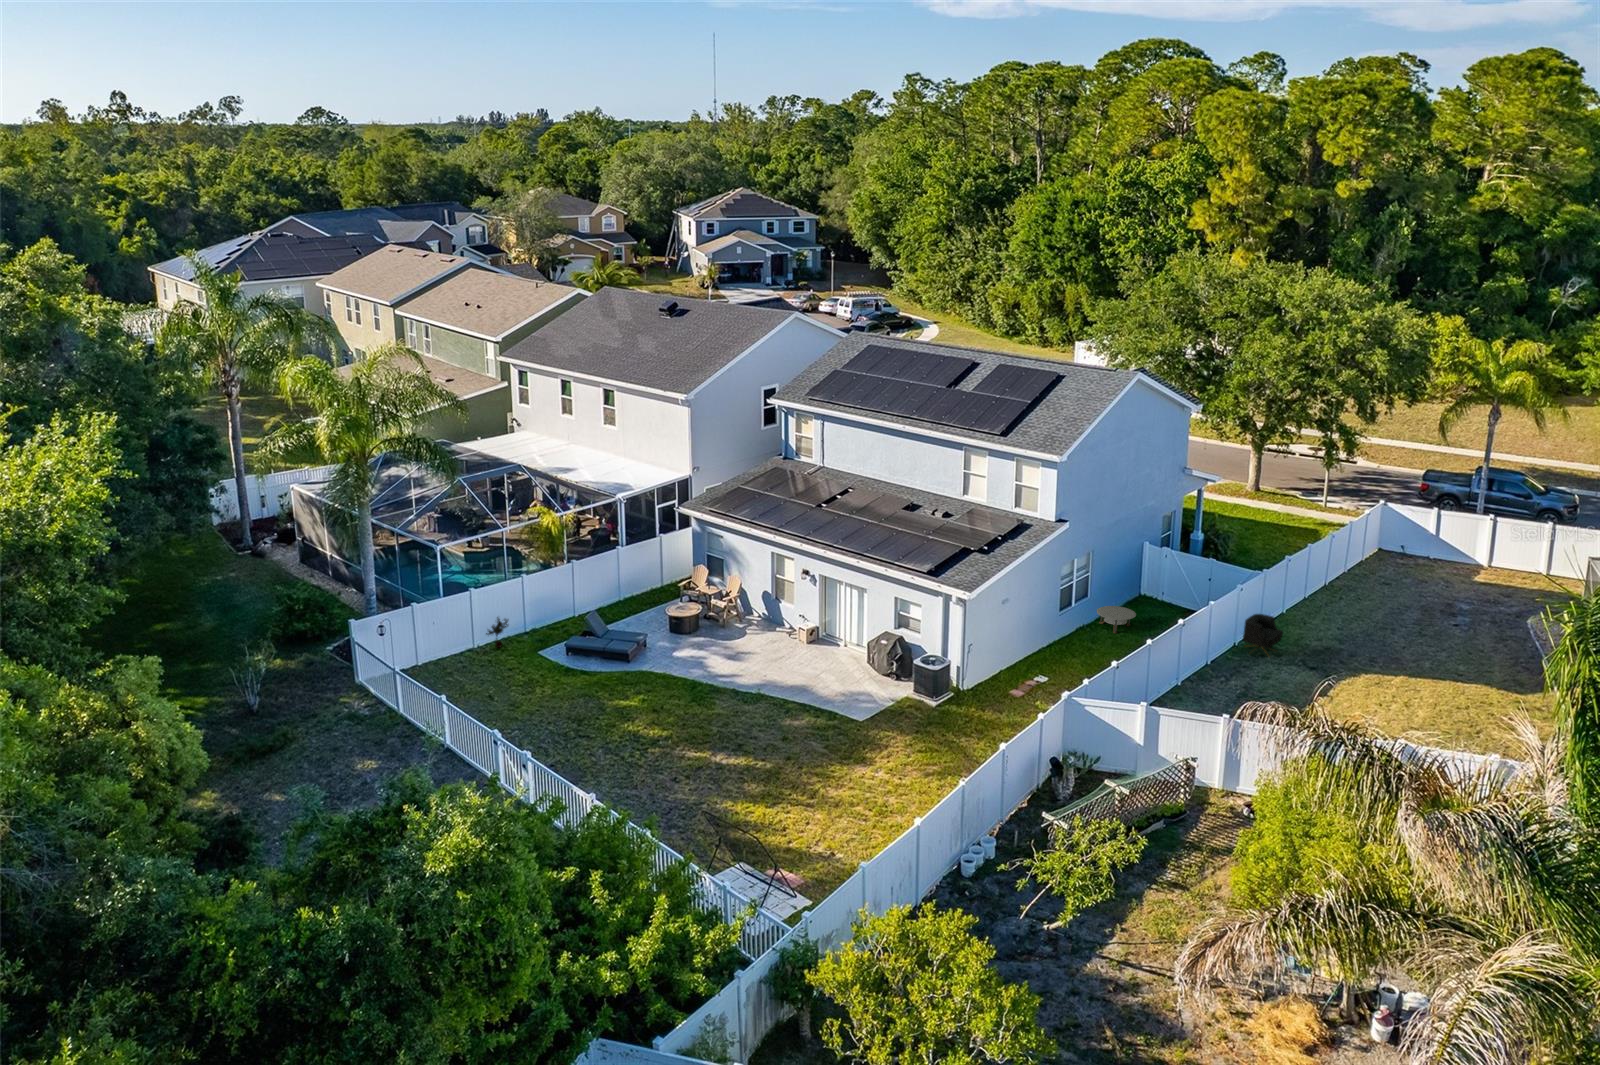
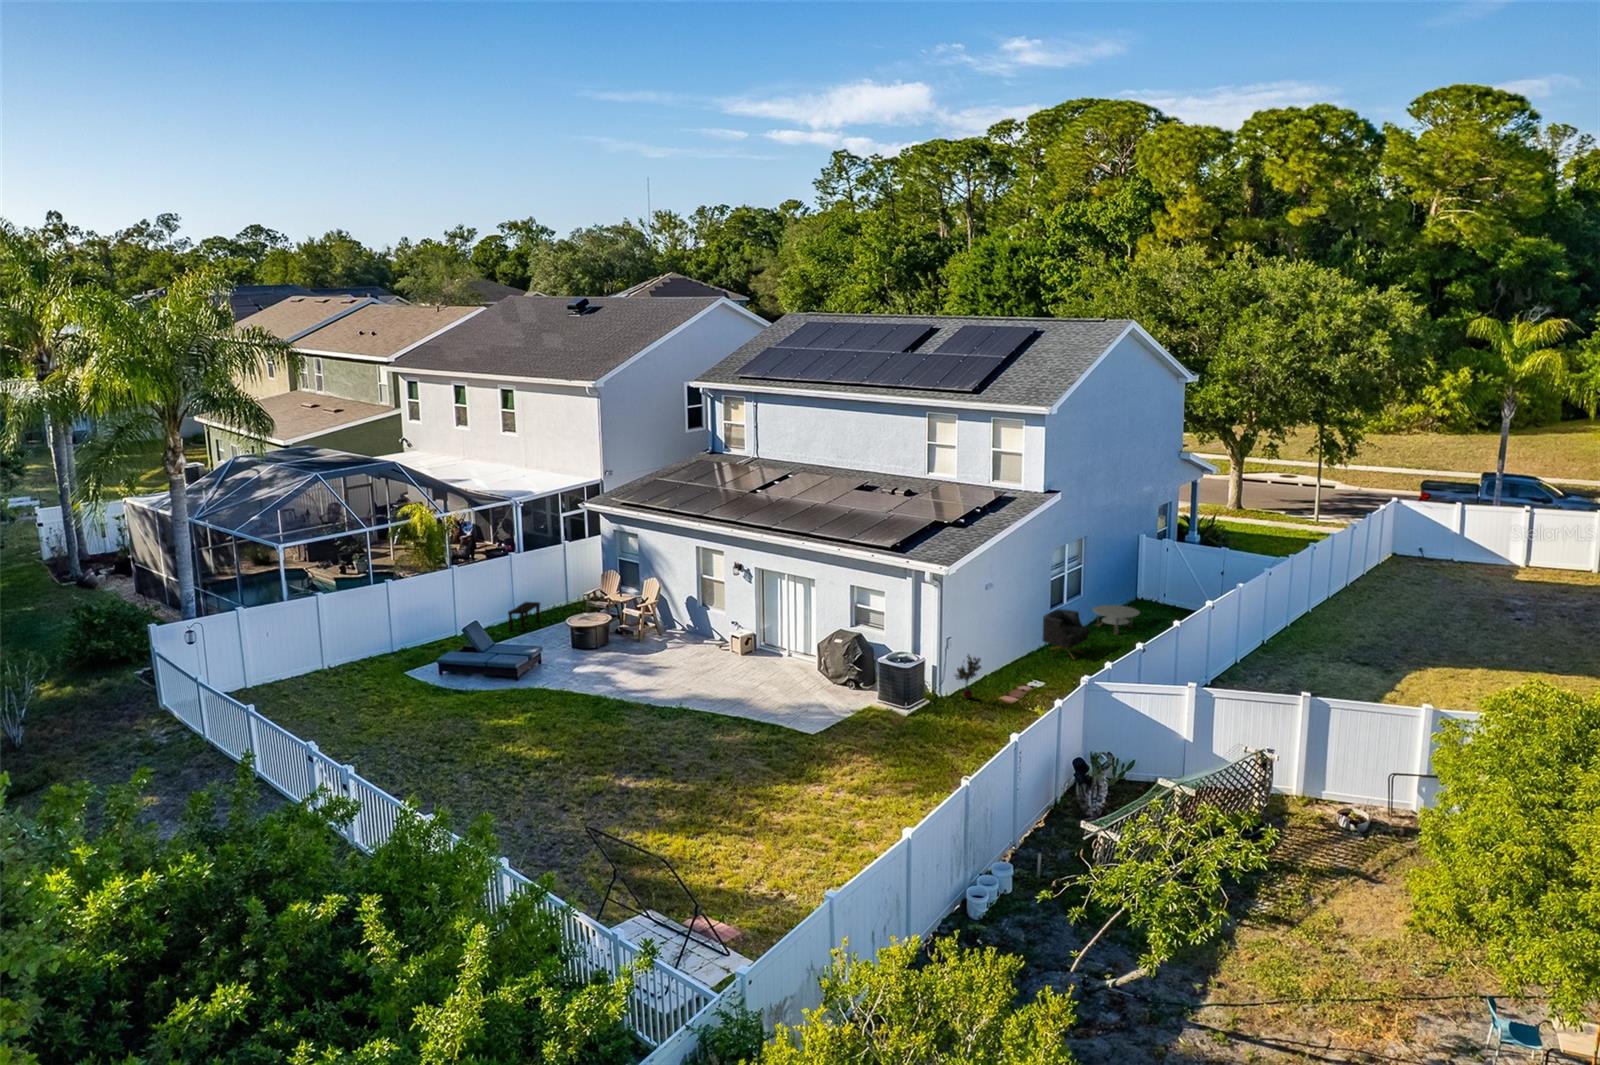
bench: none [616,588,642,614] -> present [508,602,540,631]
armchair: present [1243,614,1283,651] -> present [1042,609,1089,655]
potted tree: present [486,617,508,648] -> present [955,655,981,699]

